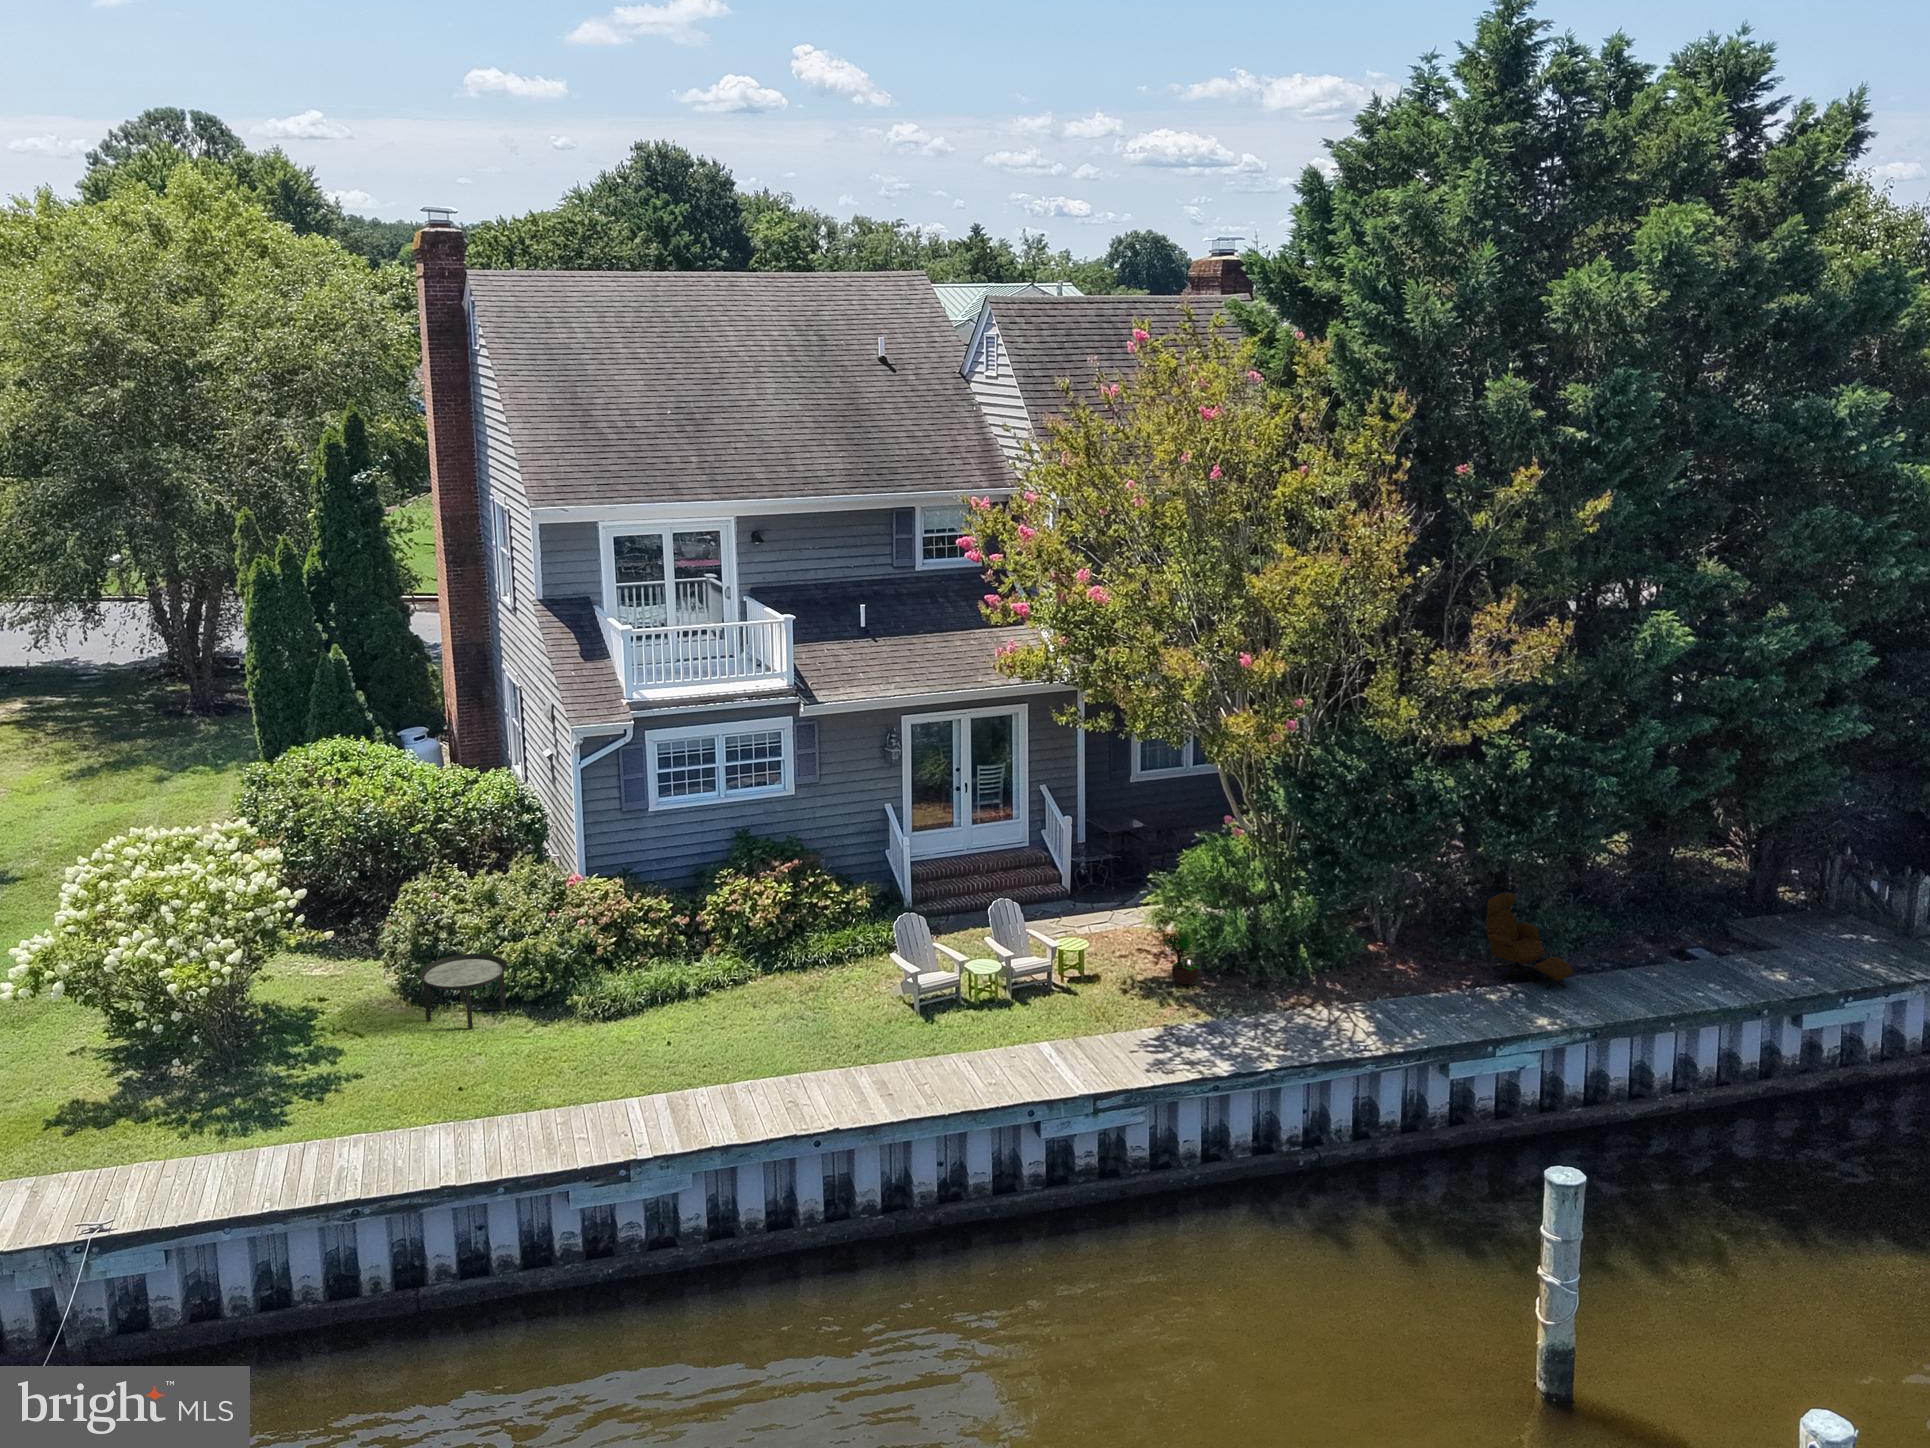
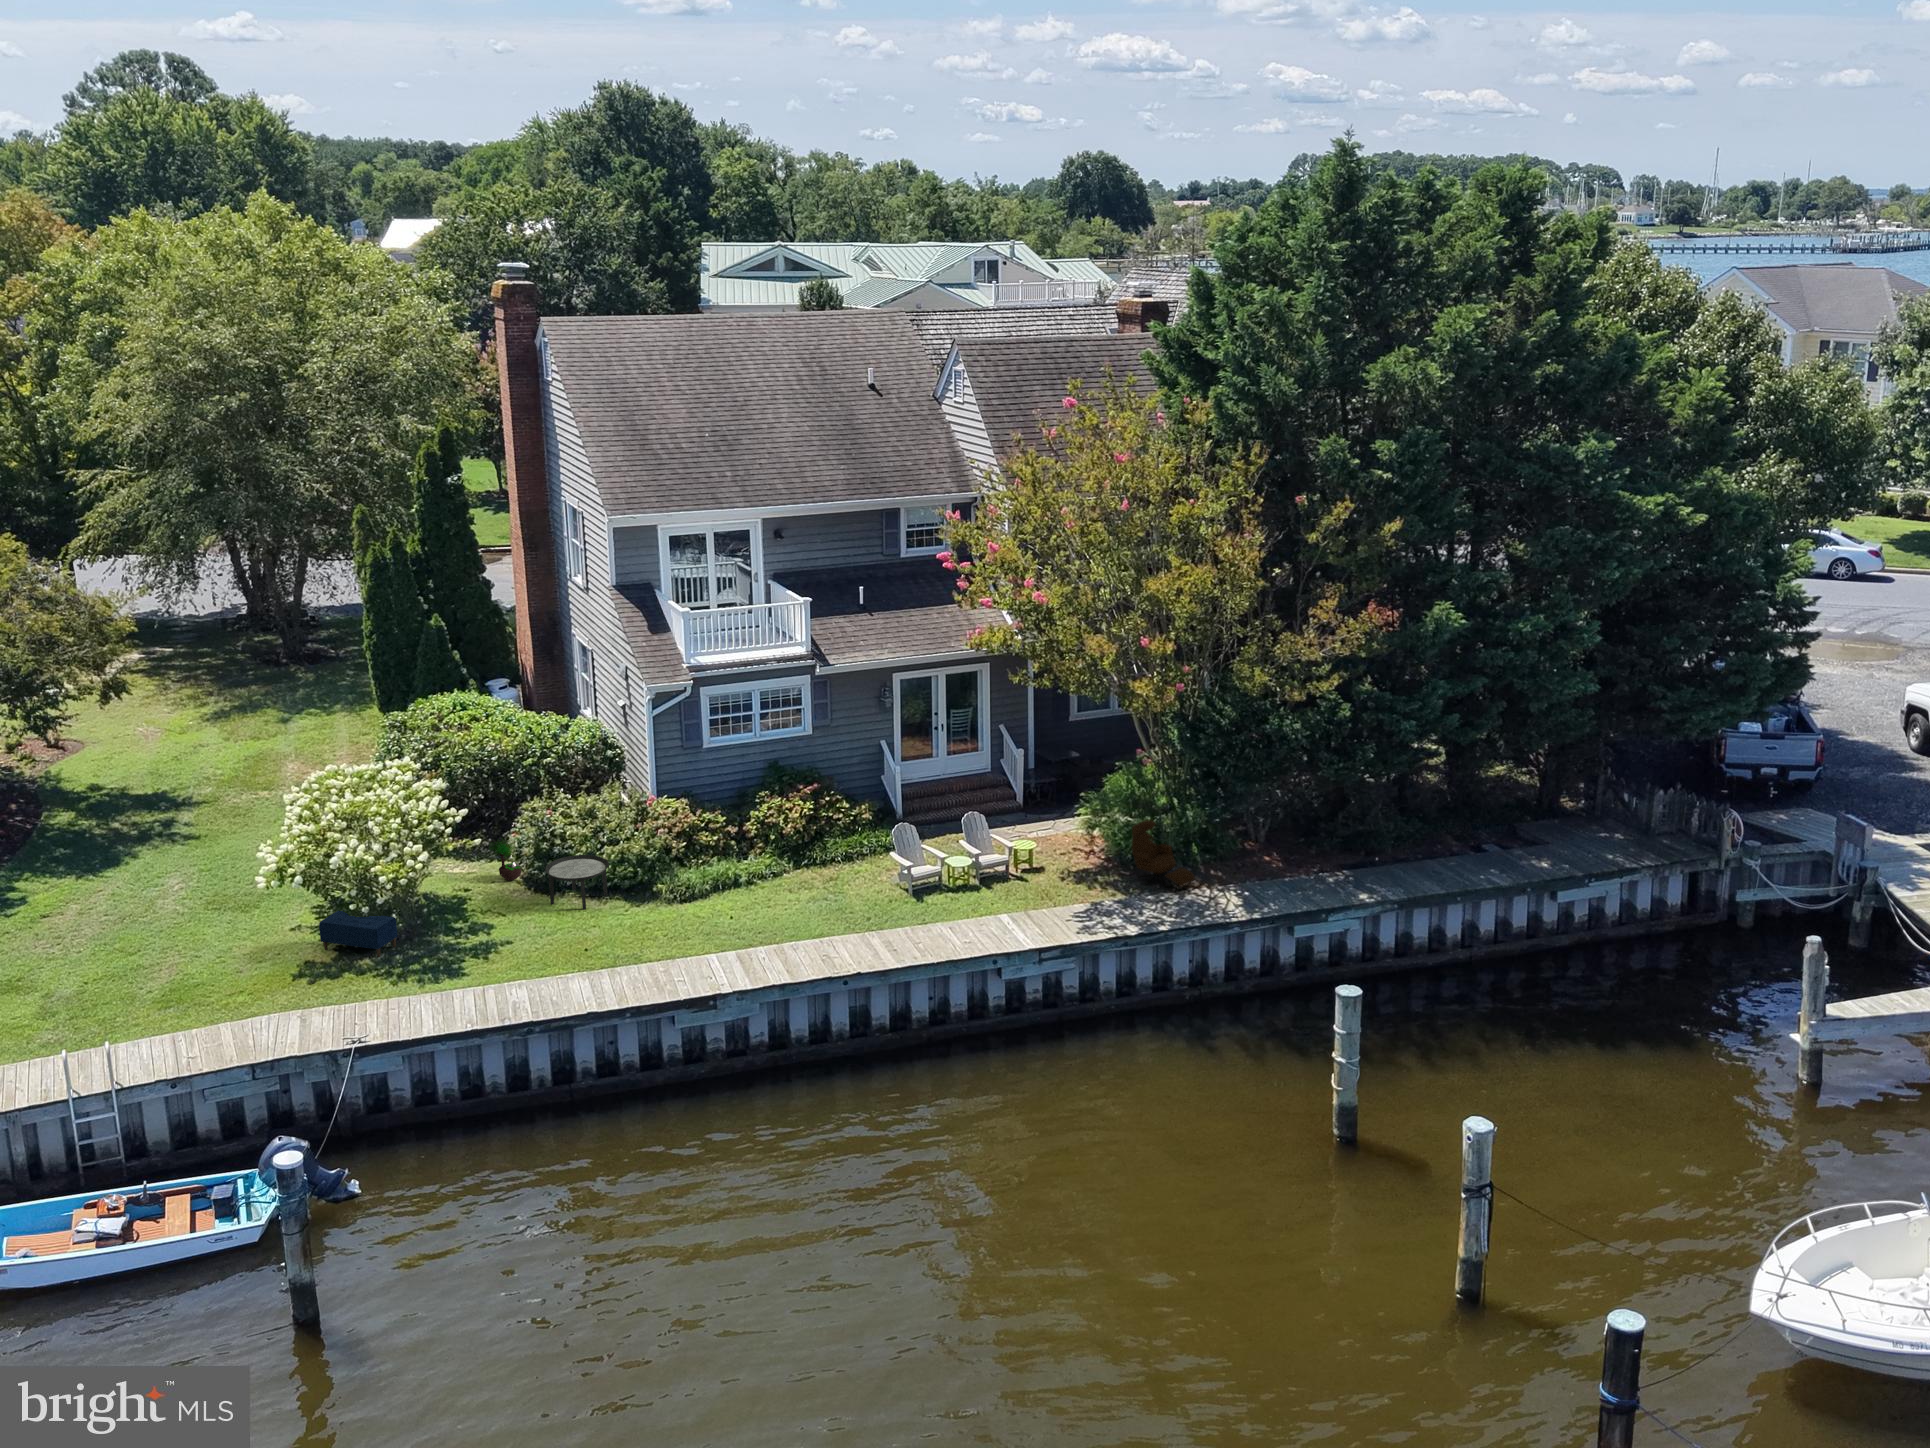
lounge chair: present [1486,892,1573,989] -> present [1132,820,1195,890]
potted tree: present [1163,930,1199,985] -> present [489,840,521,881]
bench: none [91,1029,201,1097] -> present [319,910,398,957]

